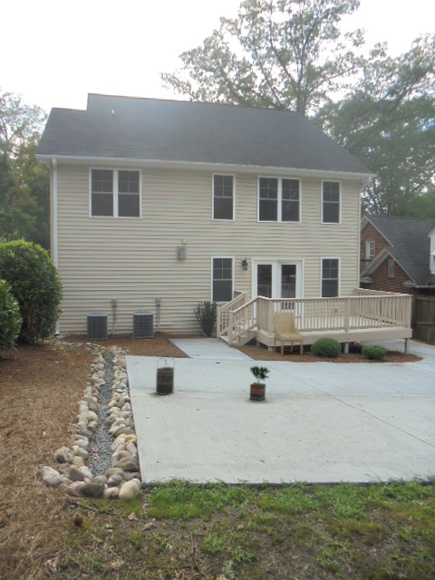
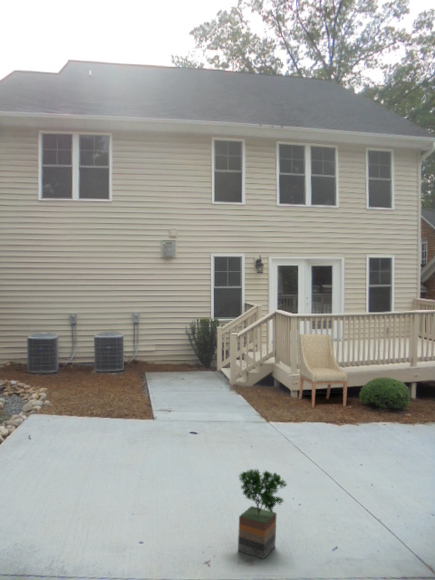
basket: present [156,360,174,395] -> none [25,443,72,535]

